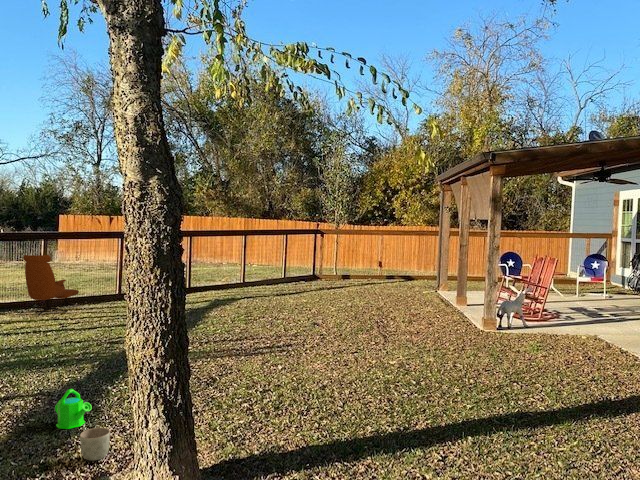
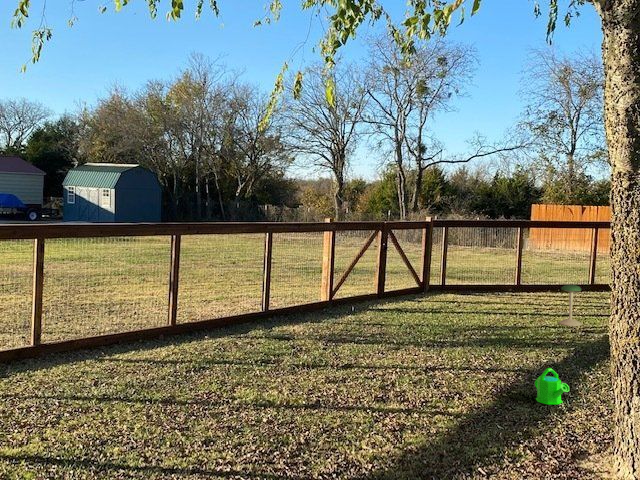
lounge chair: present [23,255,79,315] -> none [502,241,552,299]
stool: none [84,296,108,337] -> present [559,285,582,326]
planter: present [80,428,110,461] -> none [559,407,588,438]

